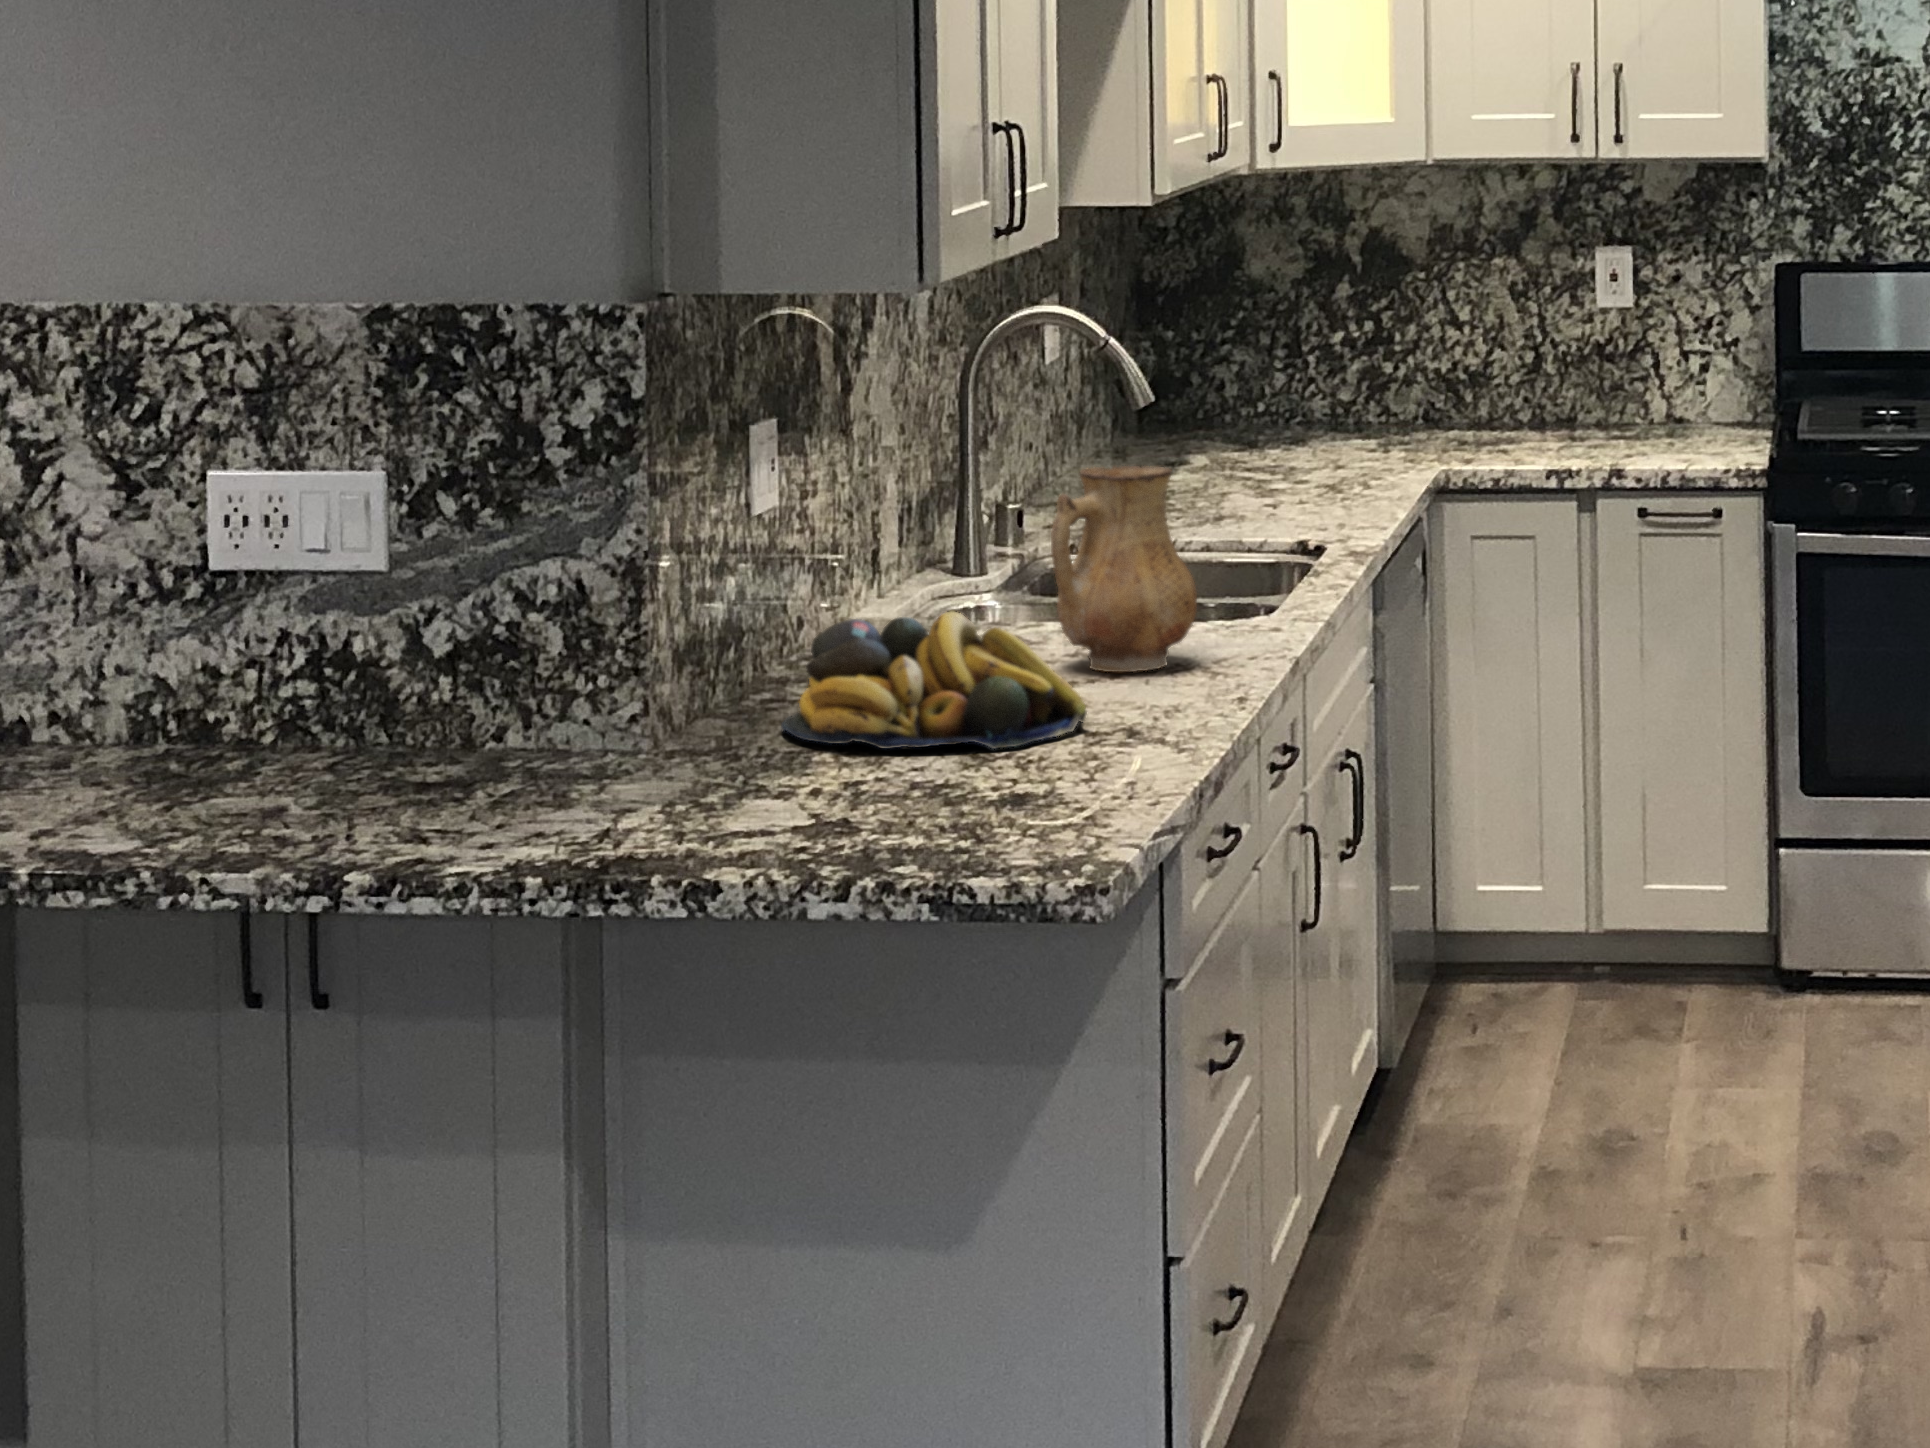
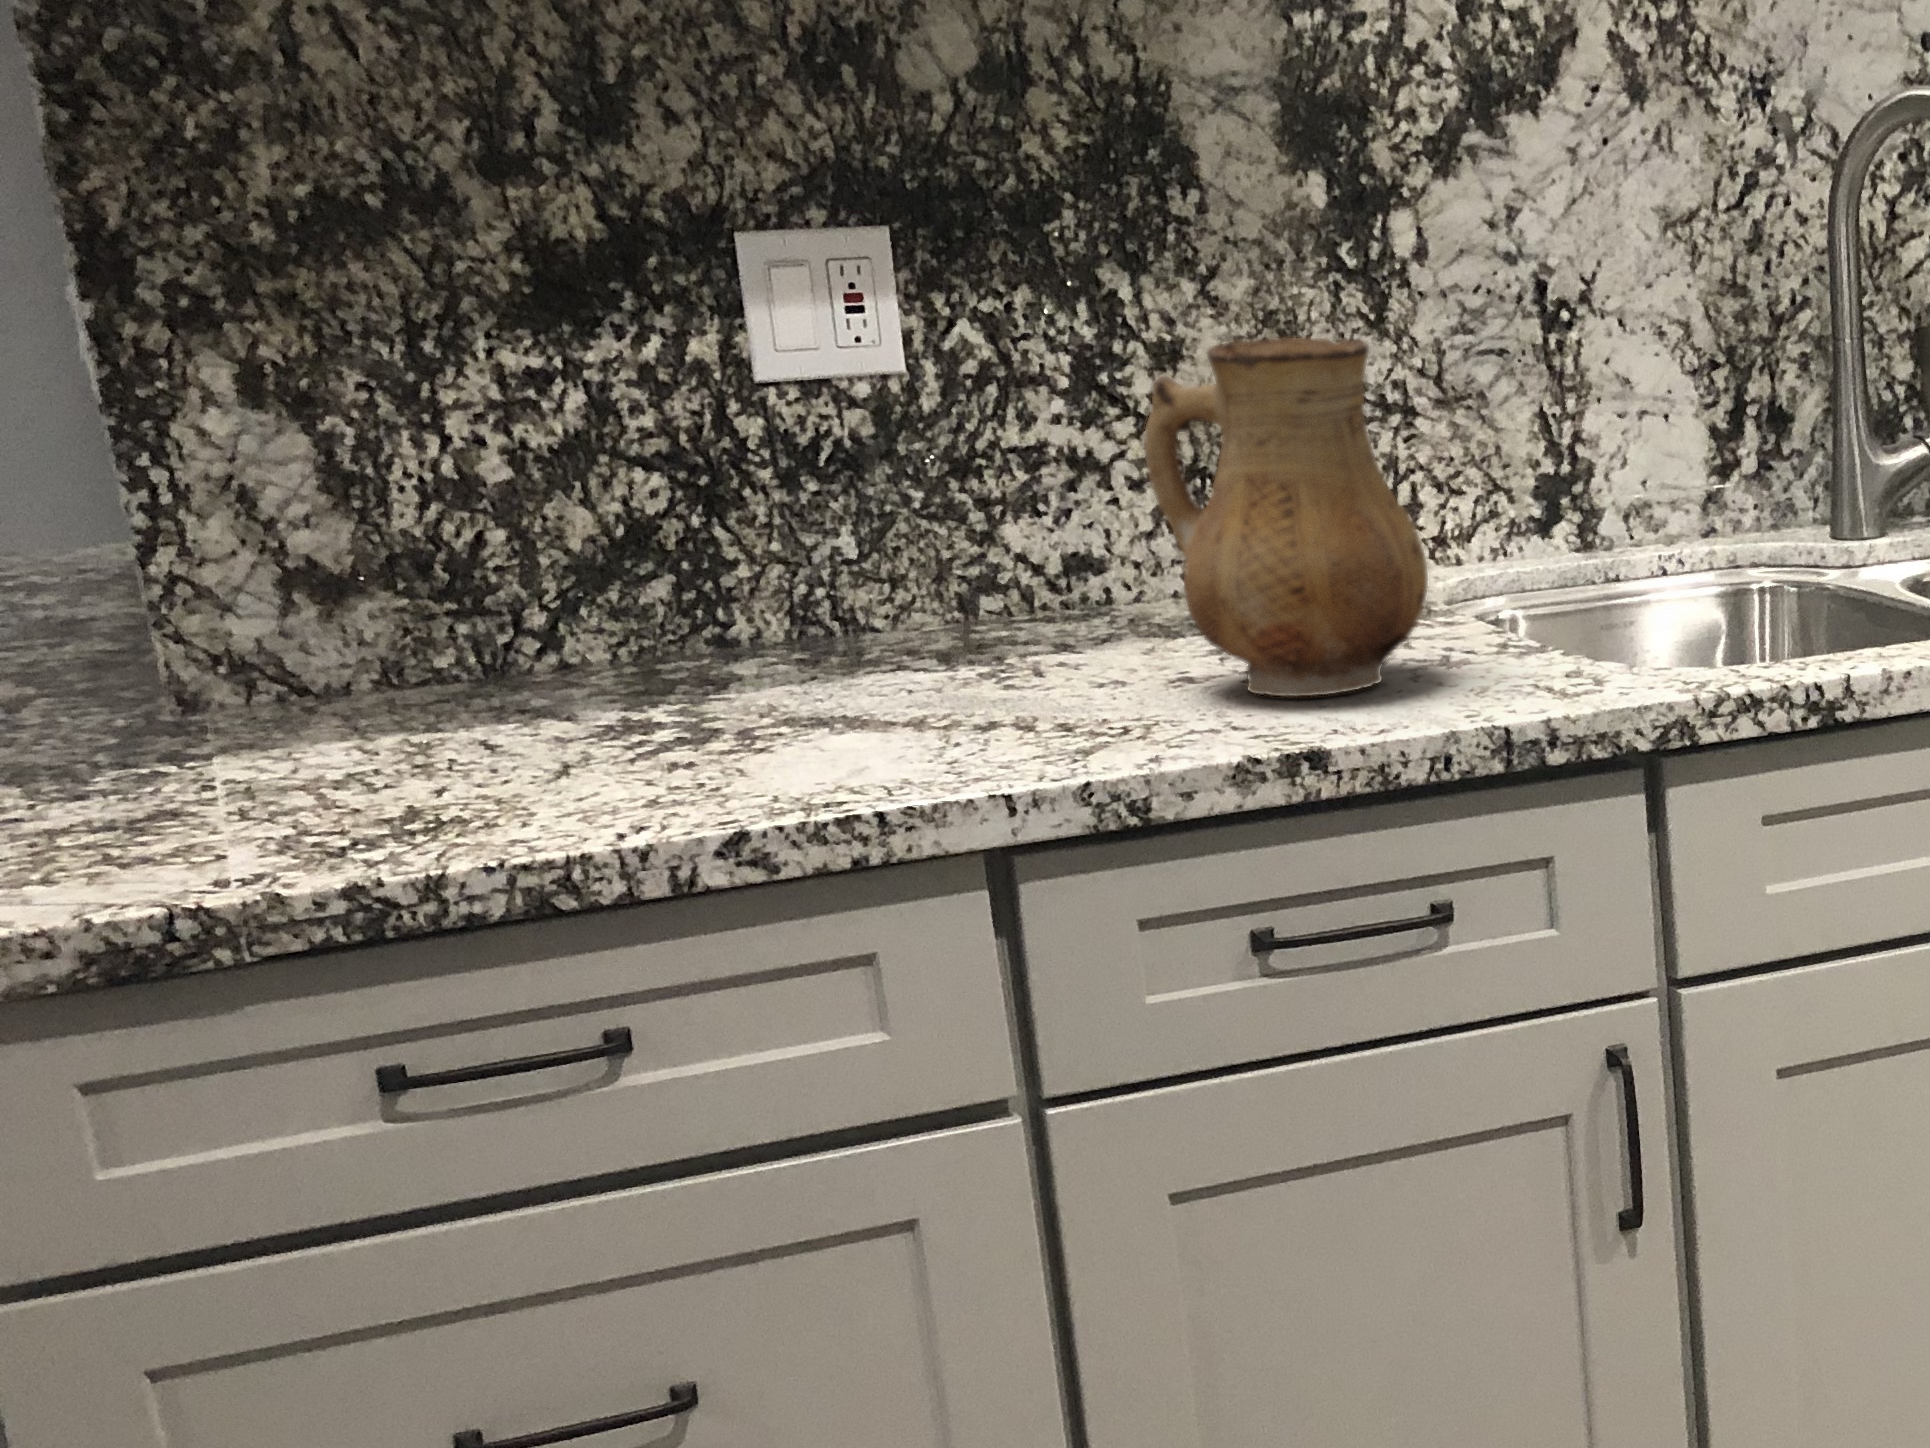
fruit bowl: present [781,612,1087,749] -> none [406,534,935,774]

